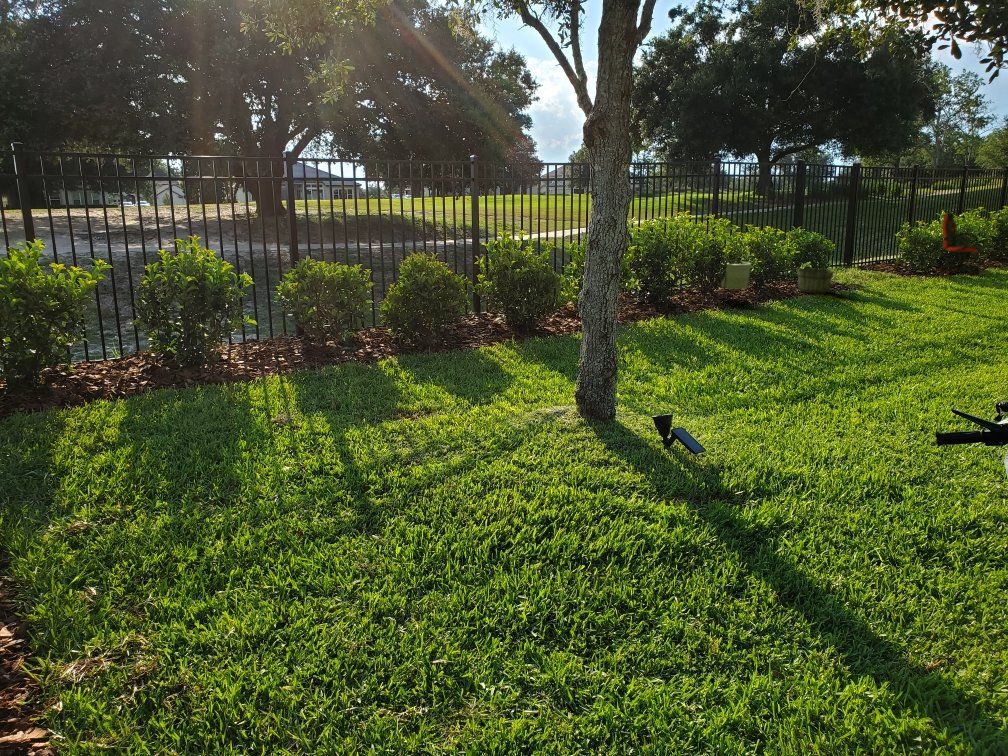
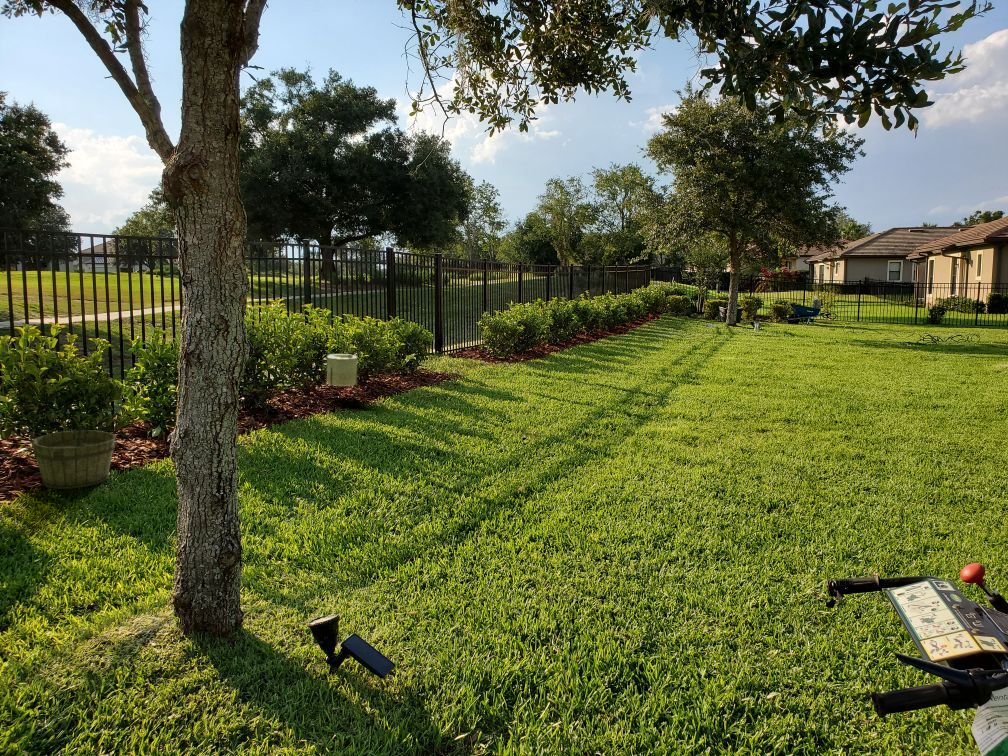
chair: present [939,212,983,276] -> none [513,303,546,360]
wooden bucket: present [797,264,834,294] -> present [32,421,115,489]

